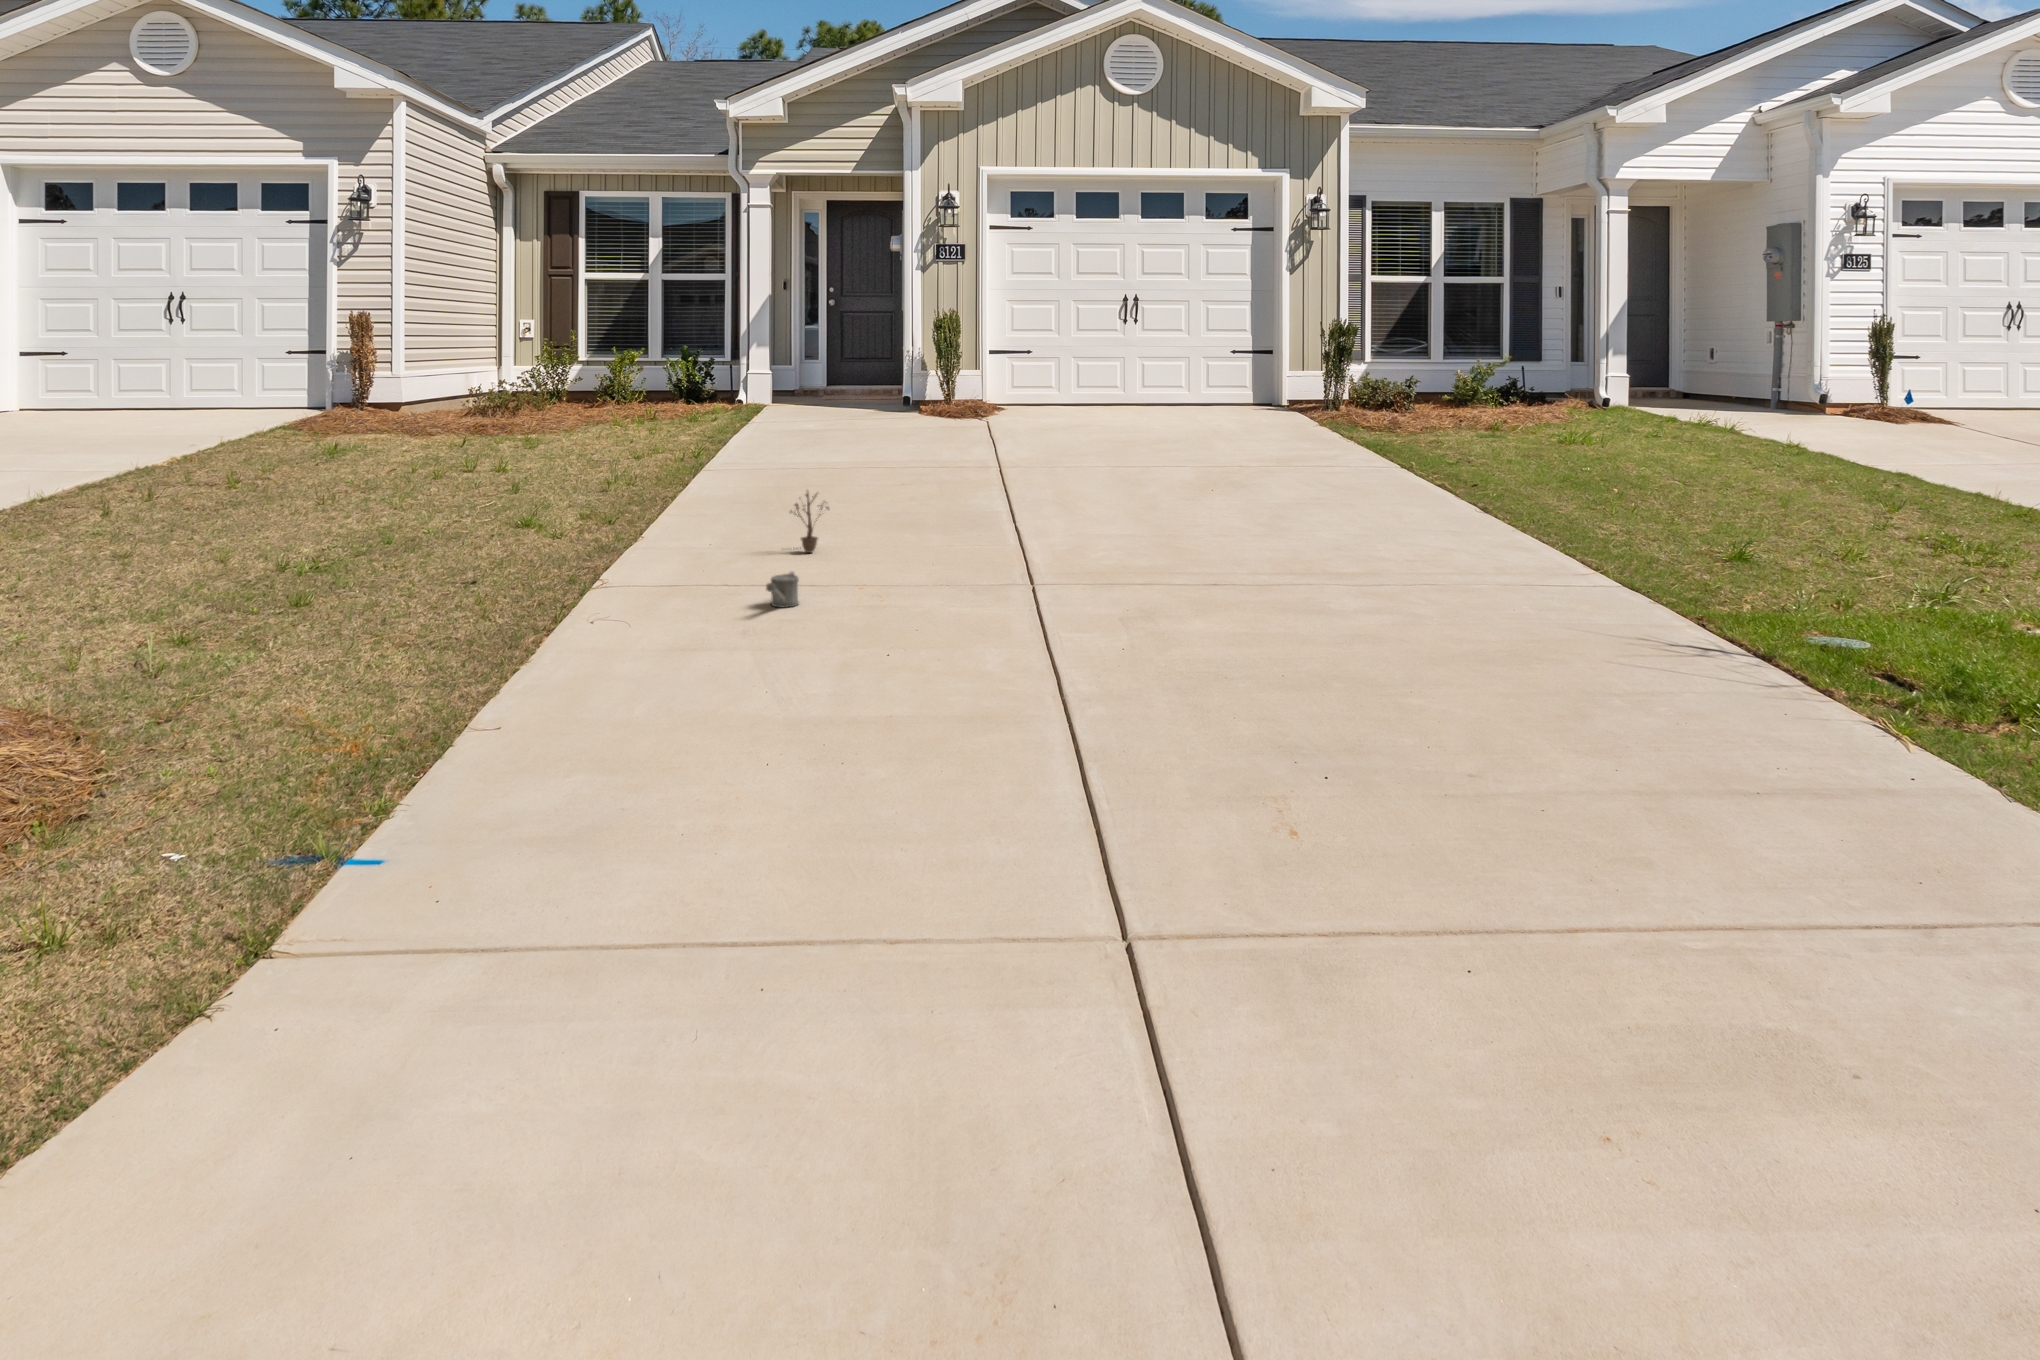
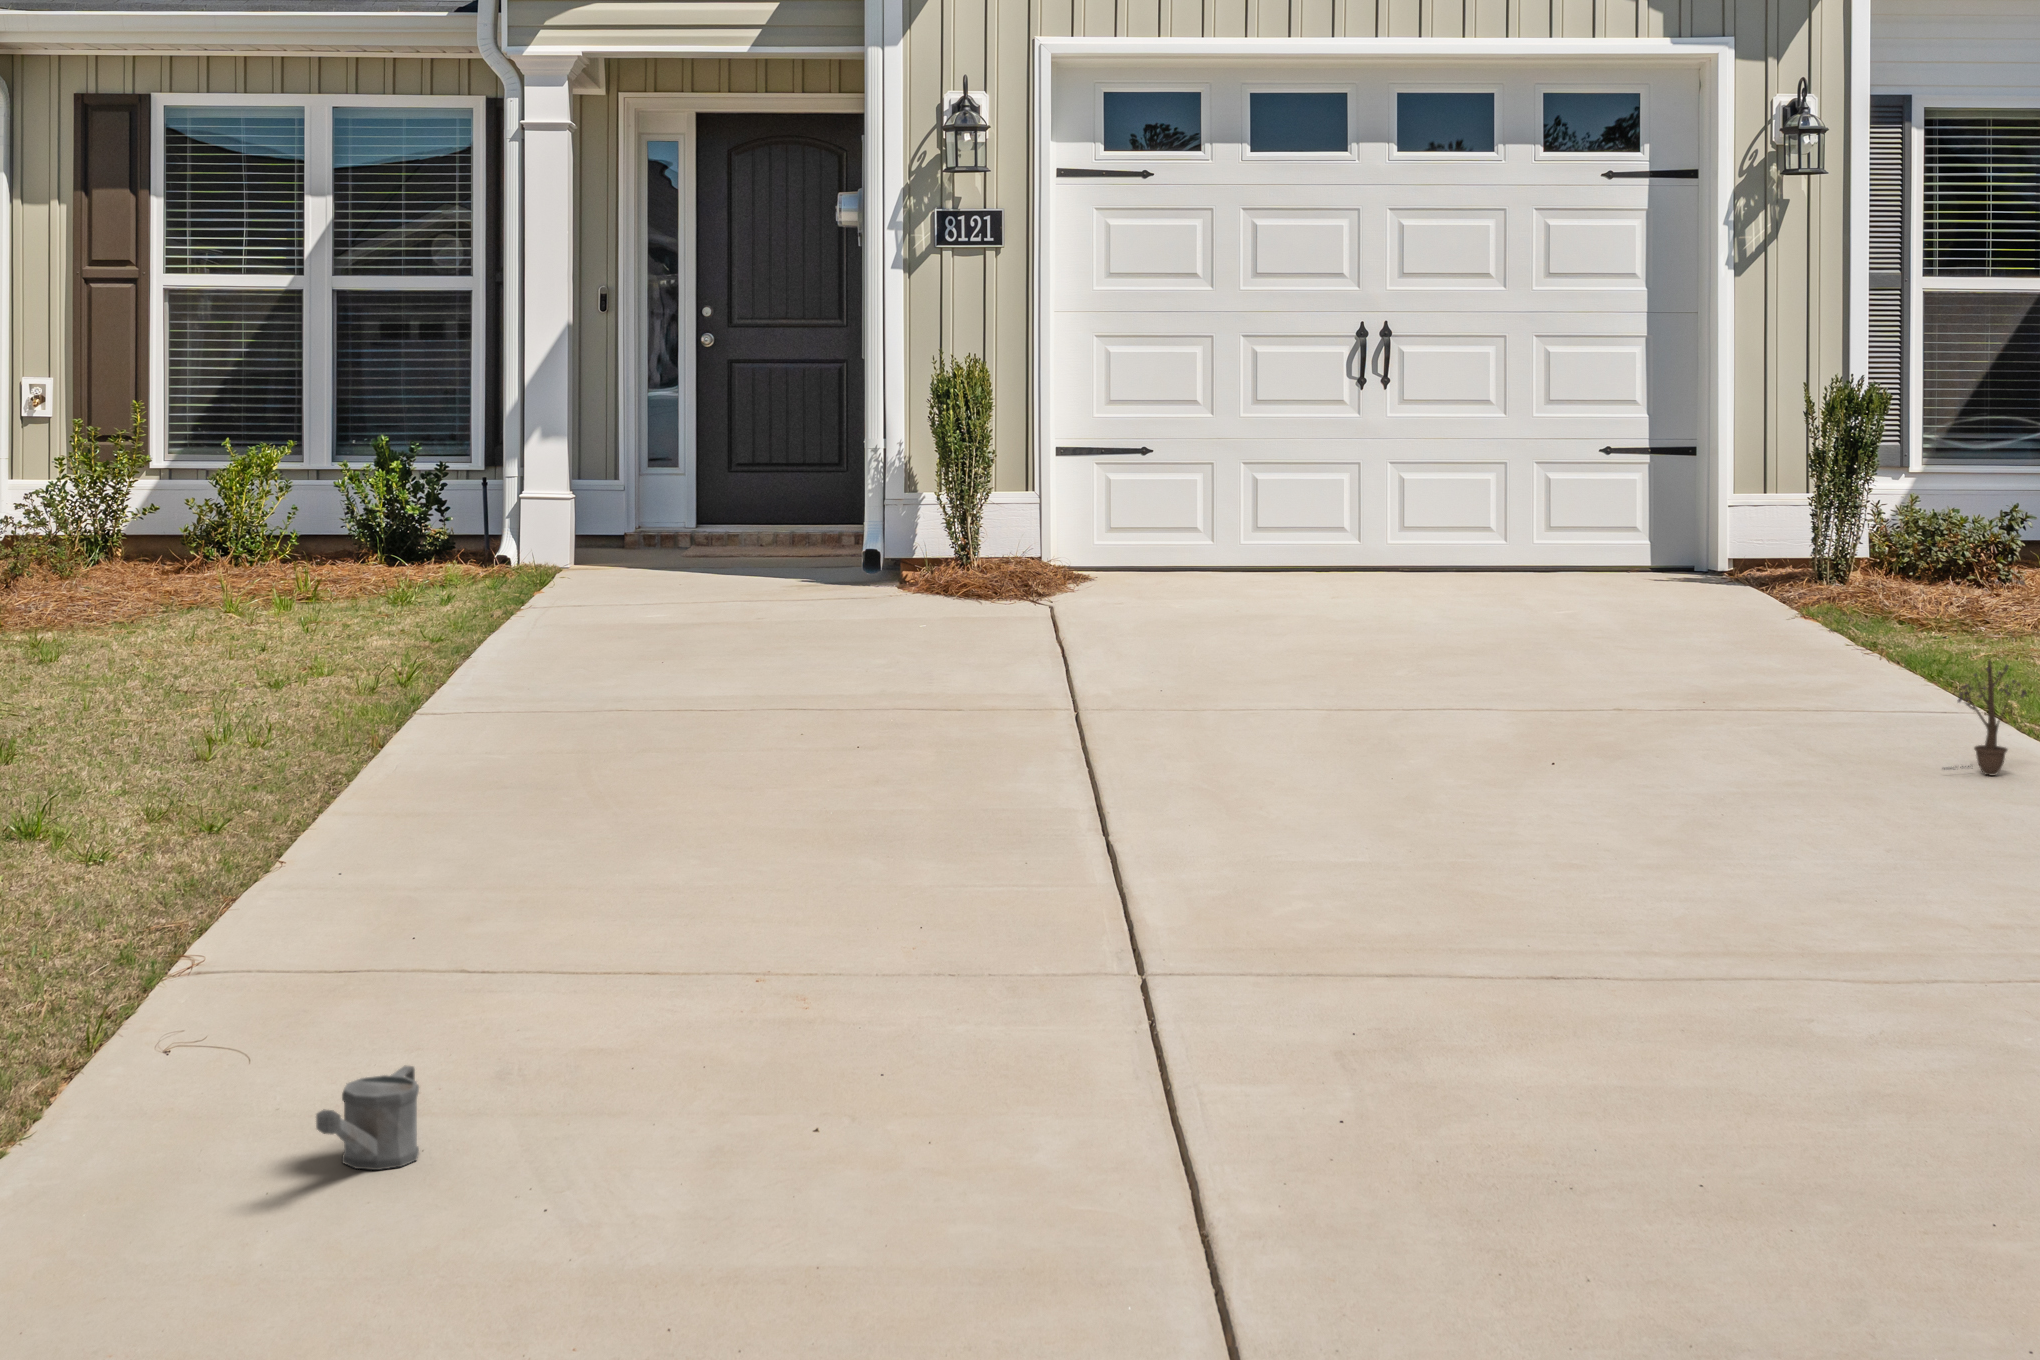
decorative plant: present [791,492,829,553] -> present [1944,659,2027,776]

